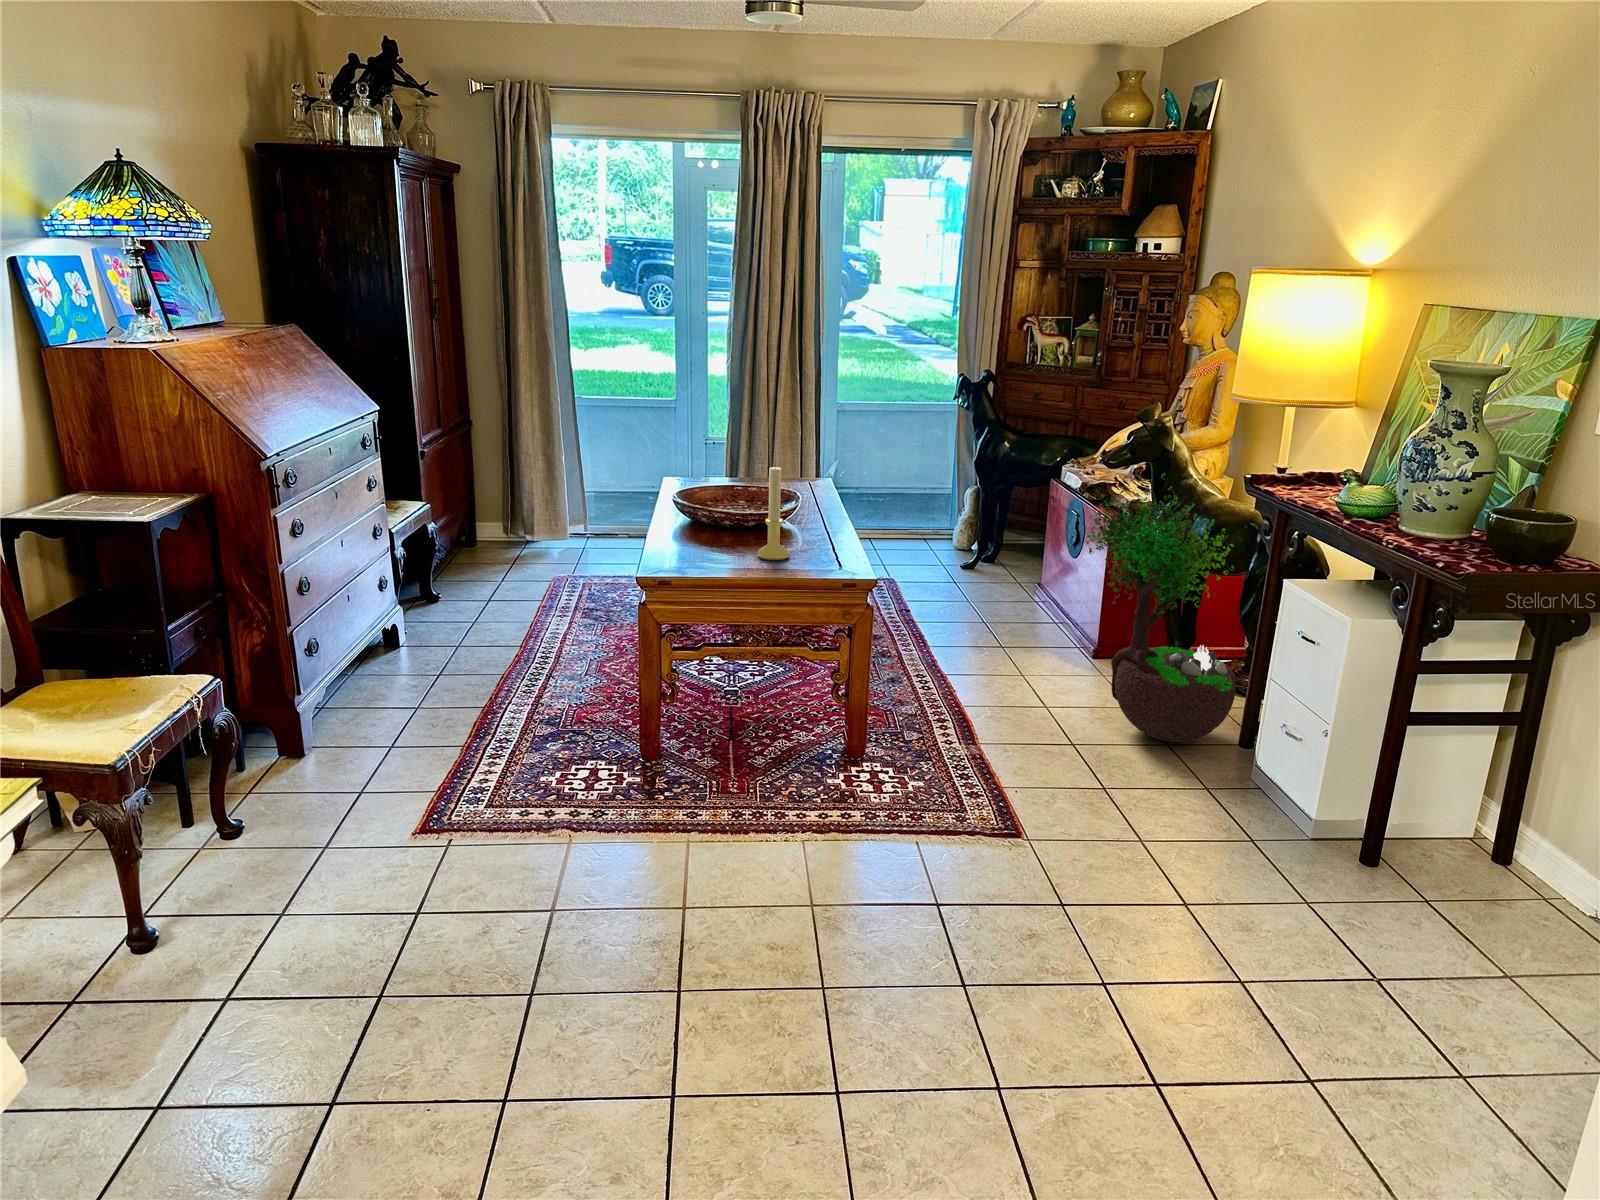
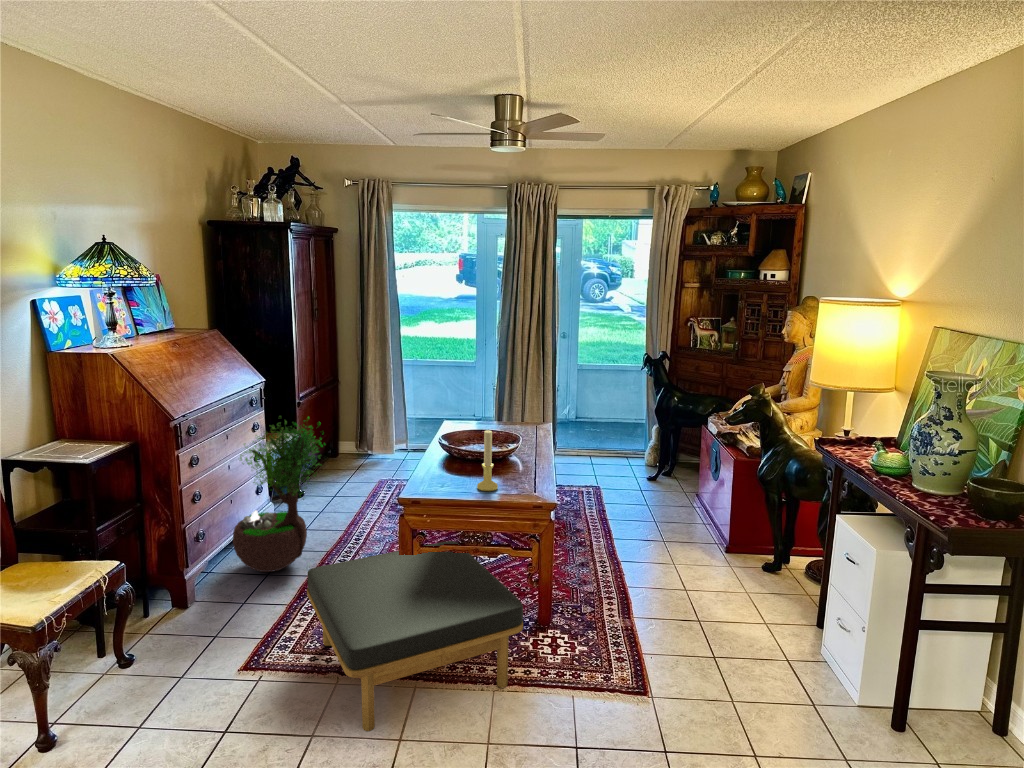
potted tree: present [1087,474,1236,742] -> present [233,420,325,572]
ottoman: none [507,641,846,902] -> present [307,541,523,731]

